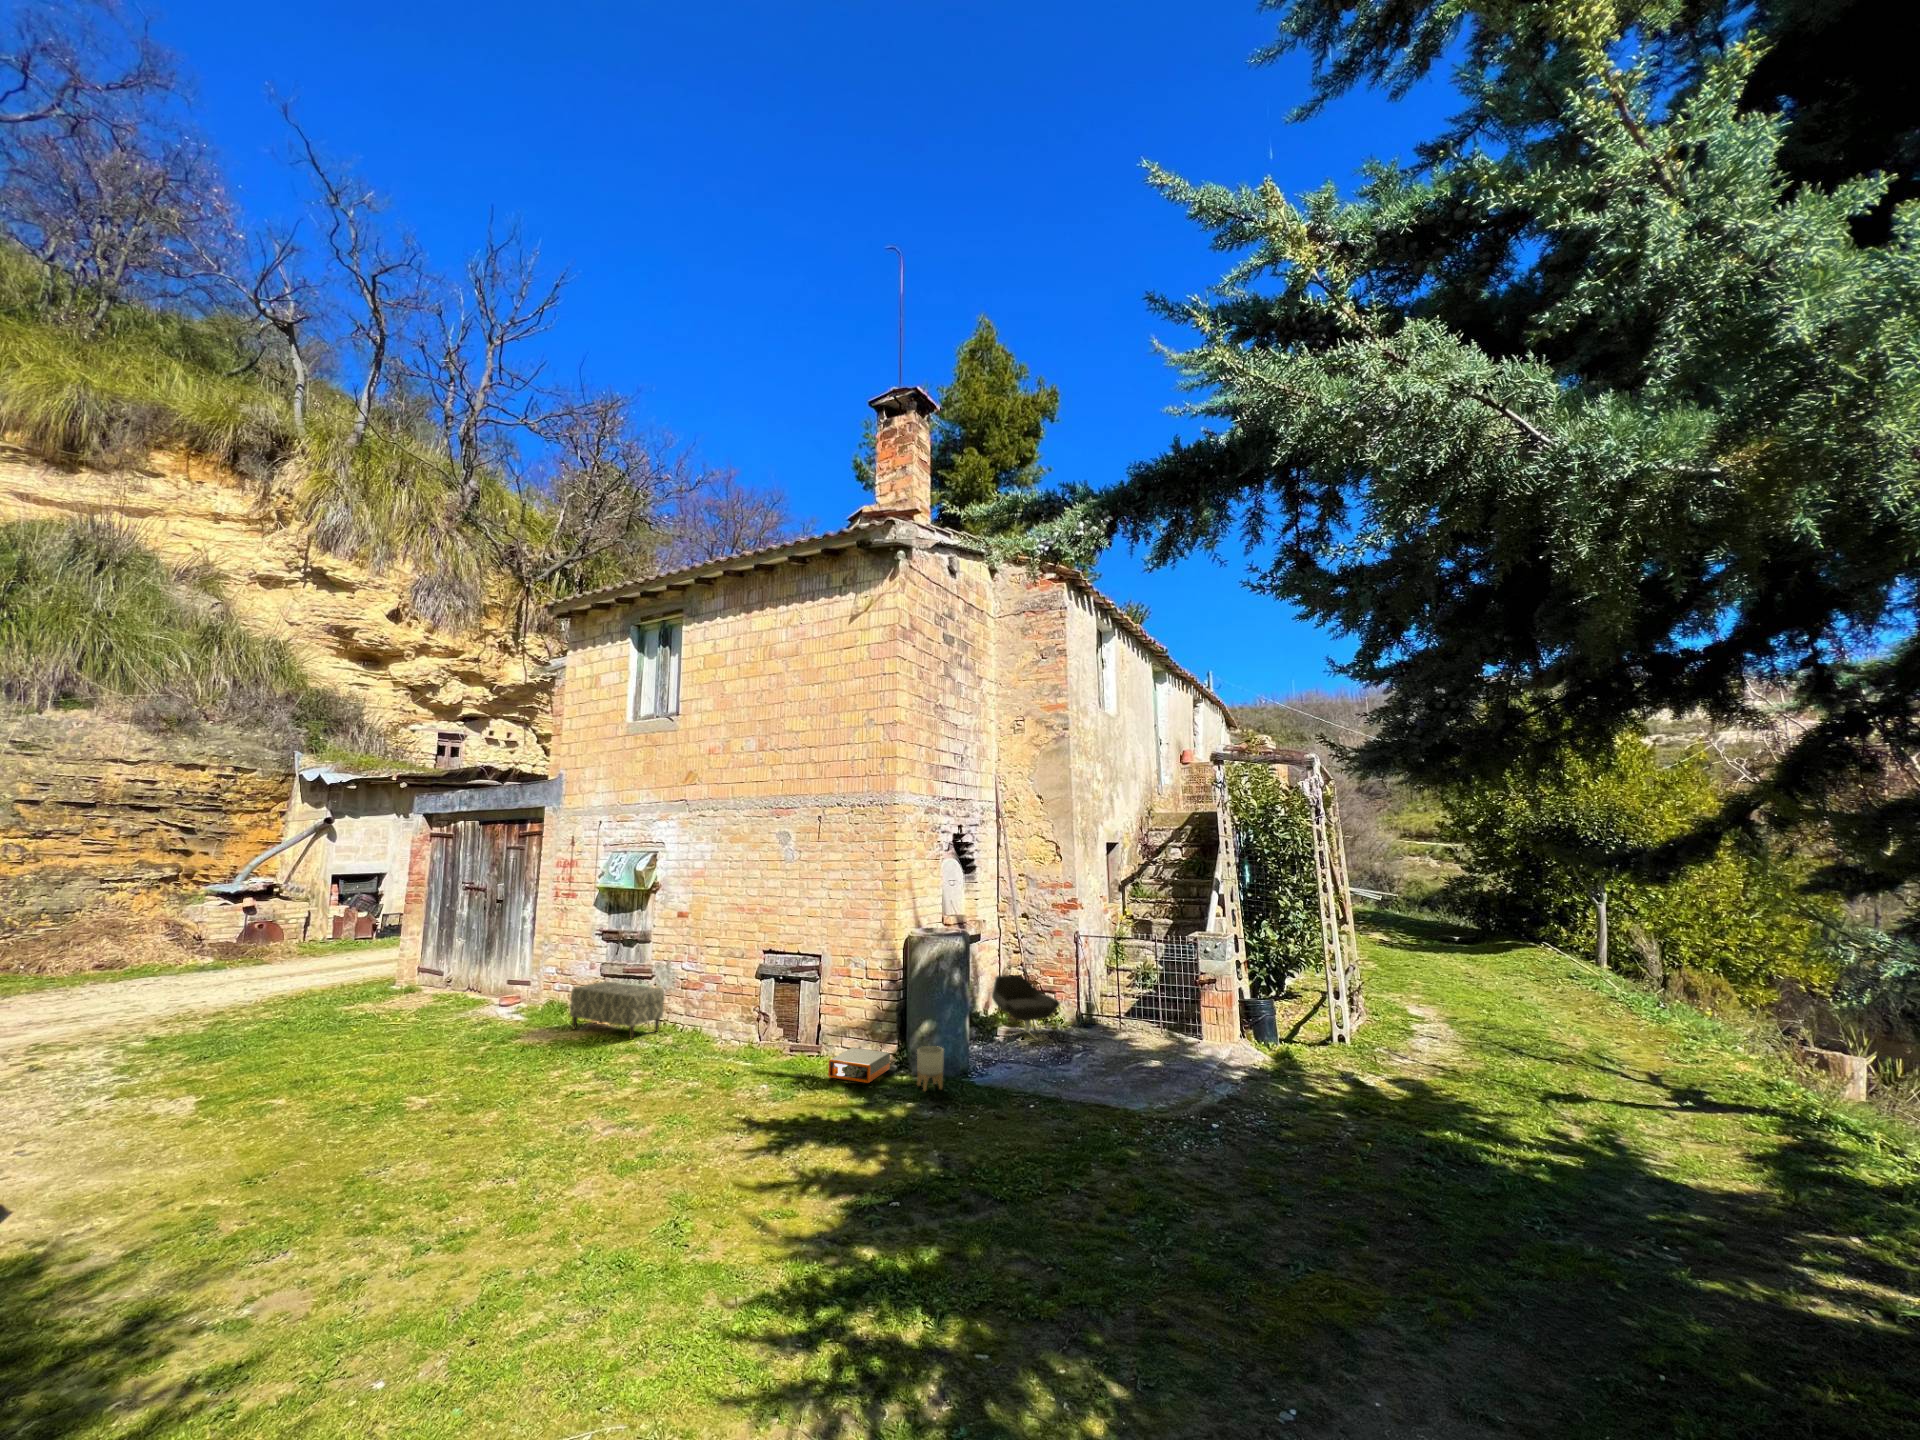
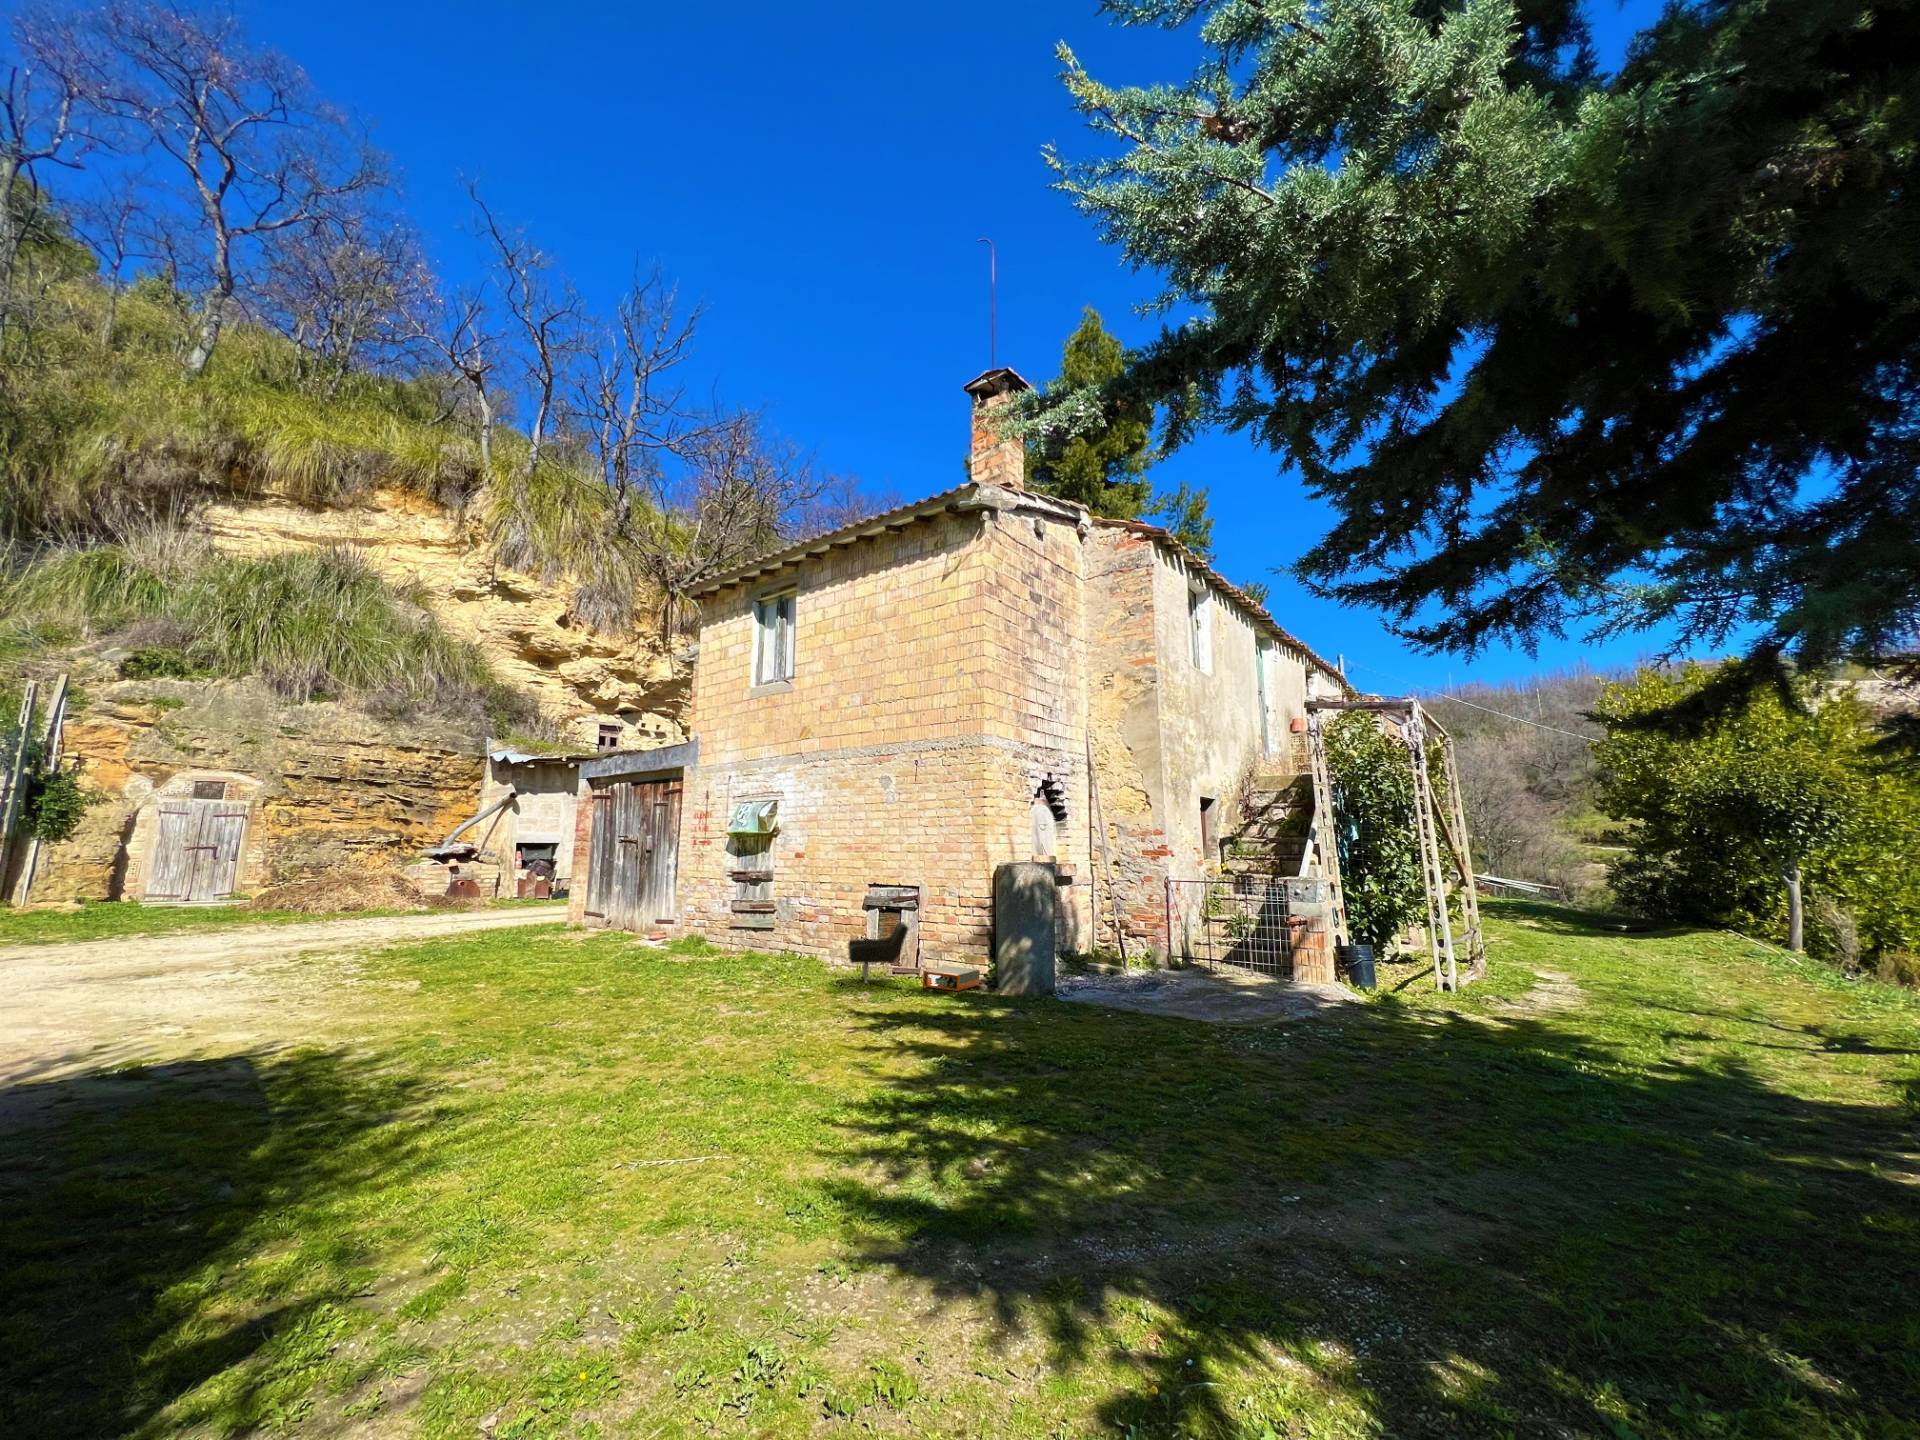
lounge chair: present [992,975,1060,1040] -> present [848,922,908,984]
bench: present [570,982,664,1039] -> none [706,916,785,961]
planter: present [917,1046,944,1091] -> none [1001,960,1025,998]

